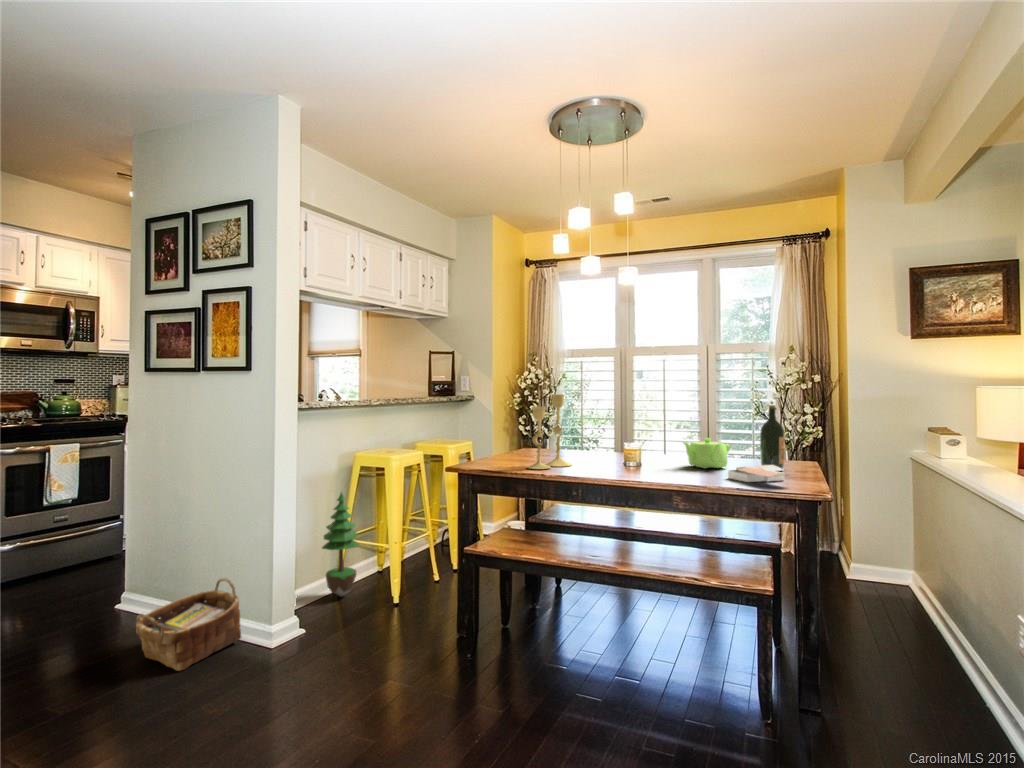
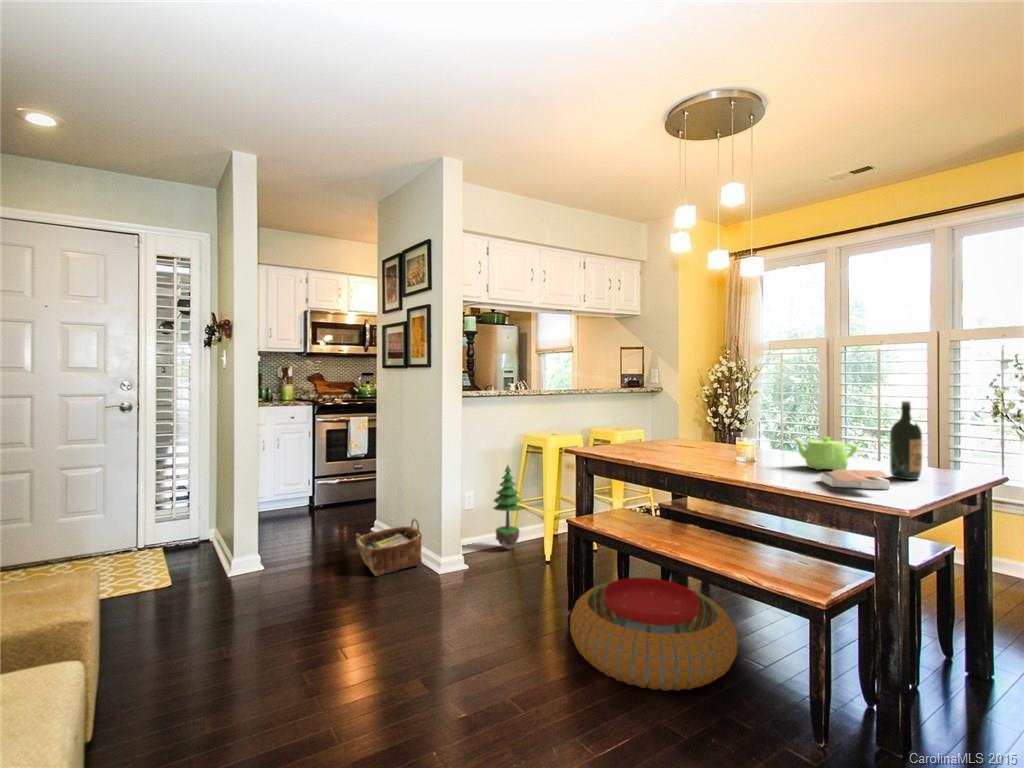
candlestick: present [527,394,572,469] -> none [629,386,680,457]
pouf: none [497,597,669,716] -> present [570,577,738,691]

